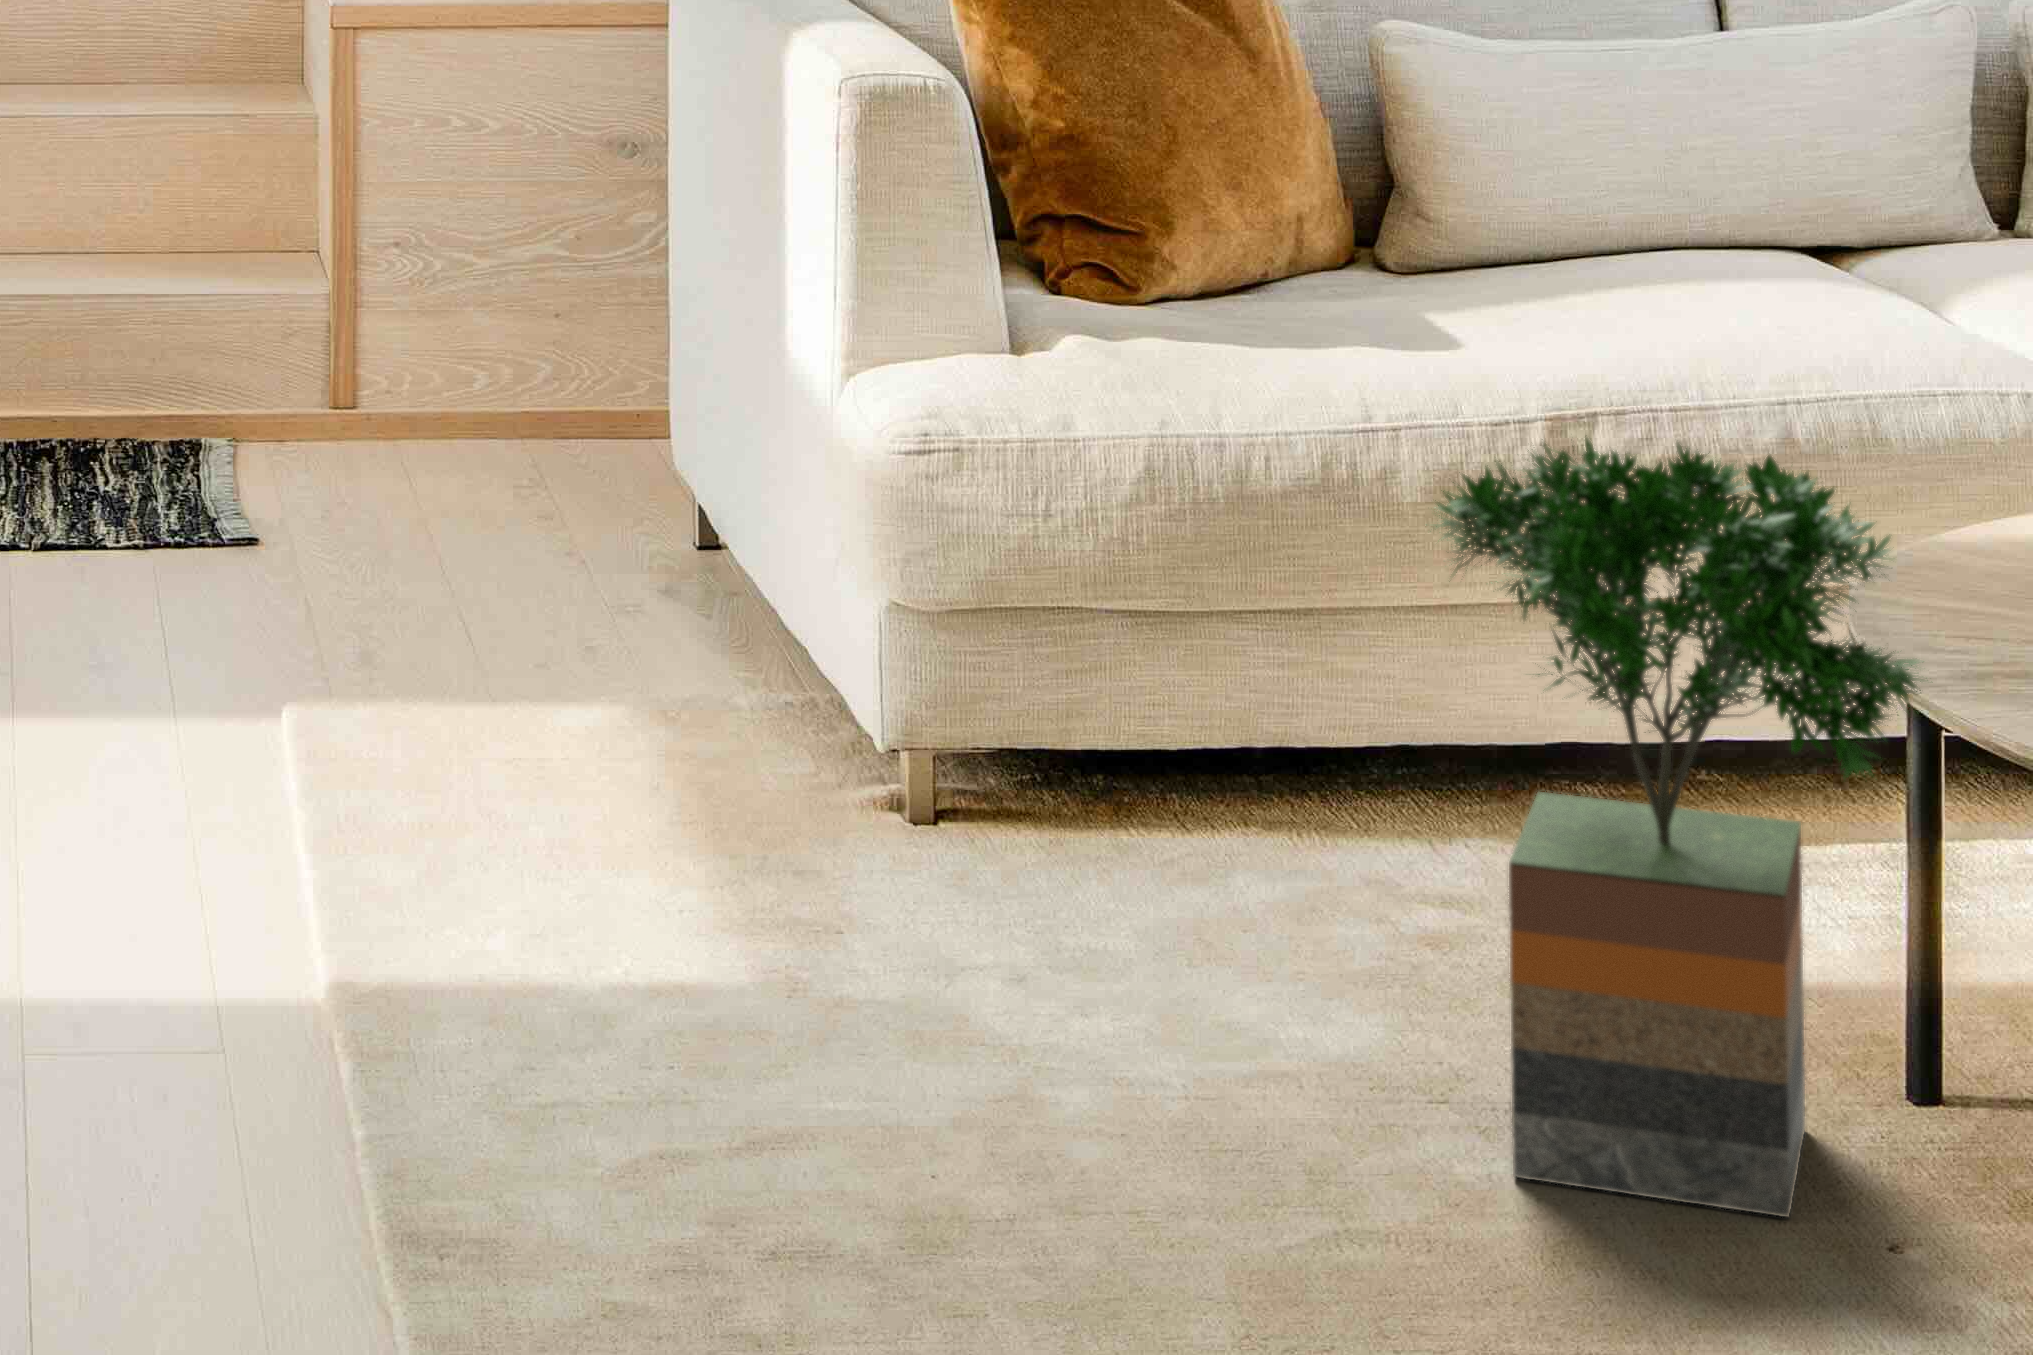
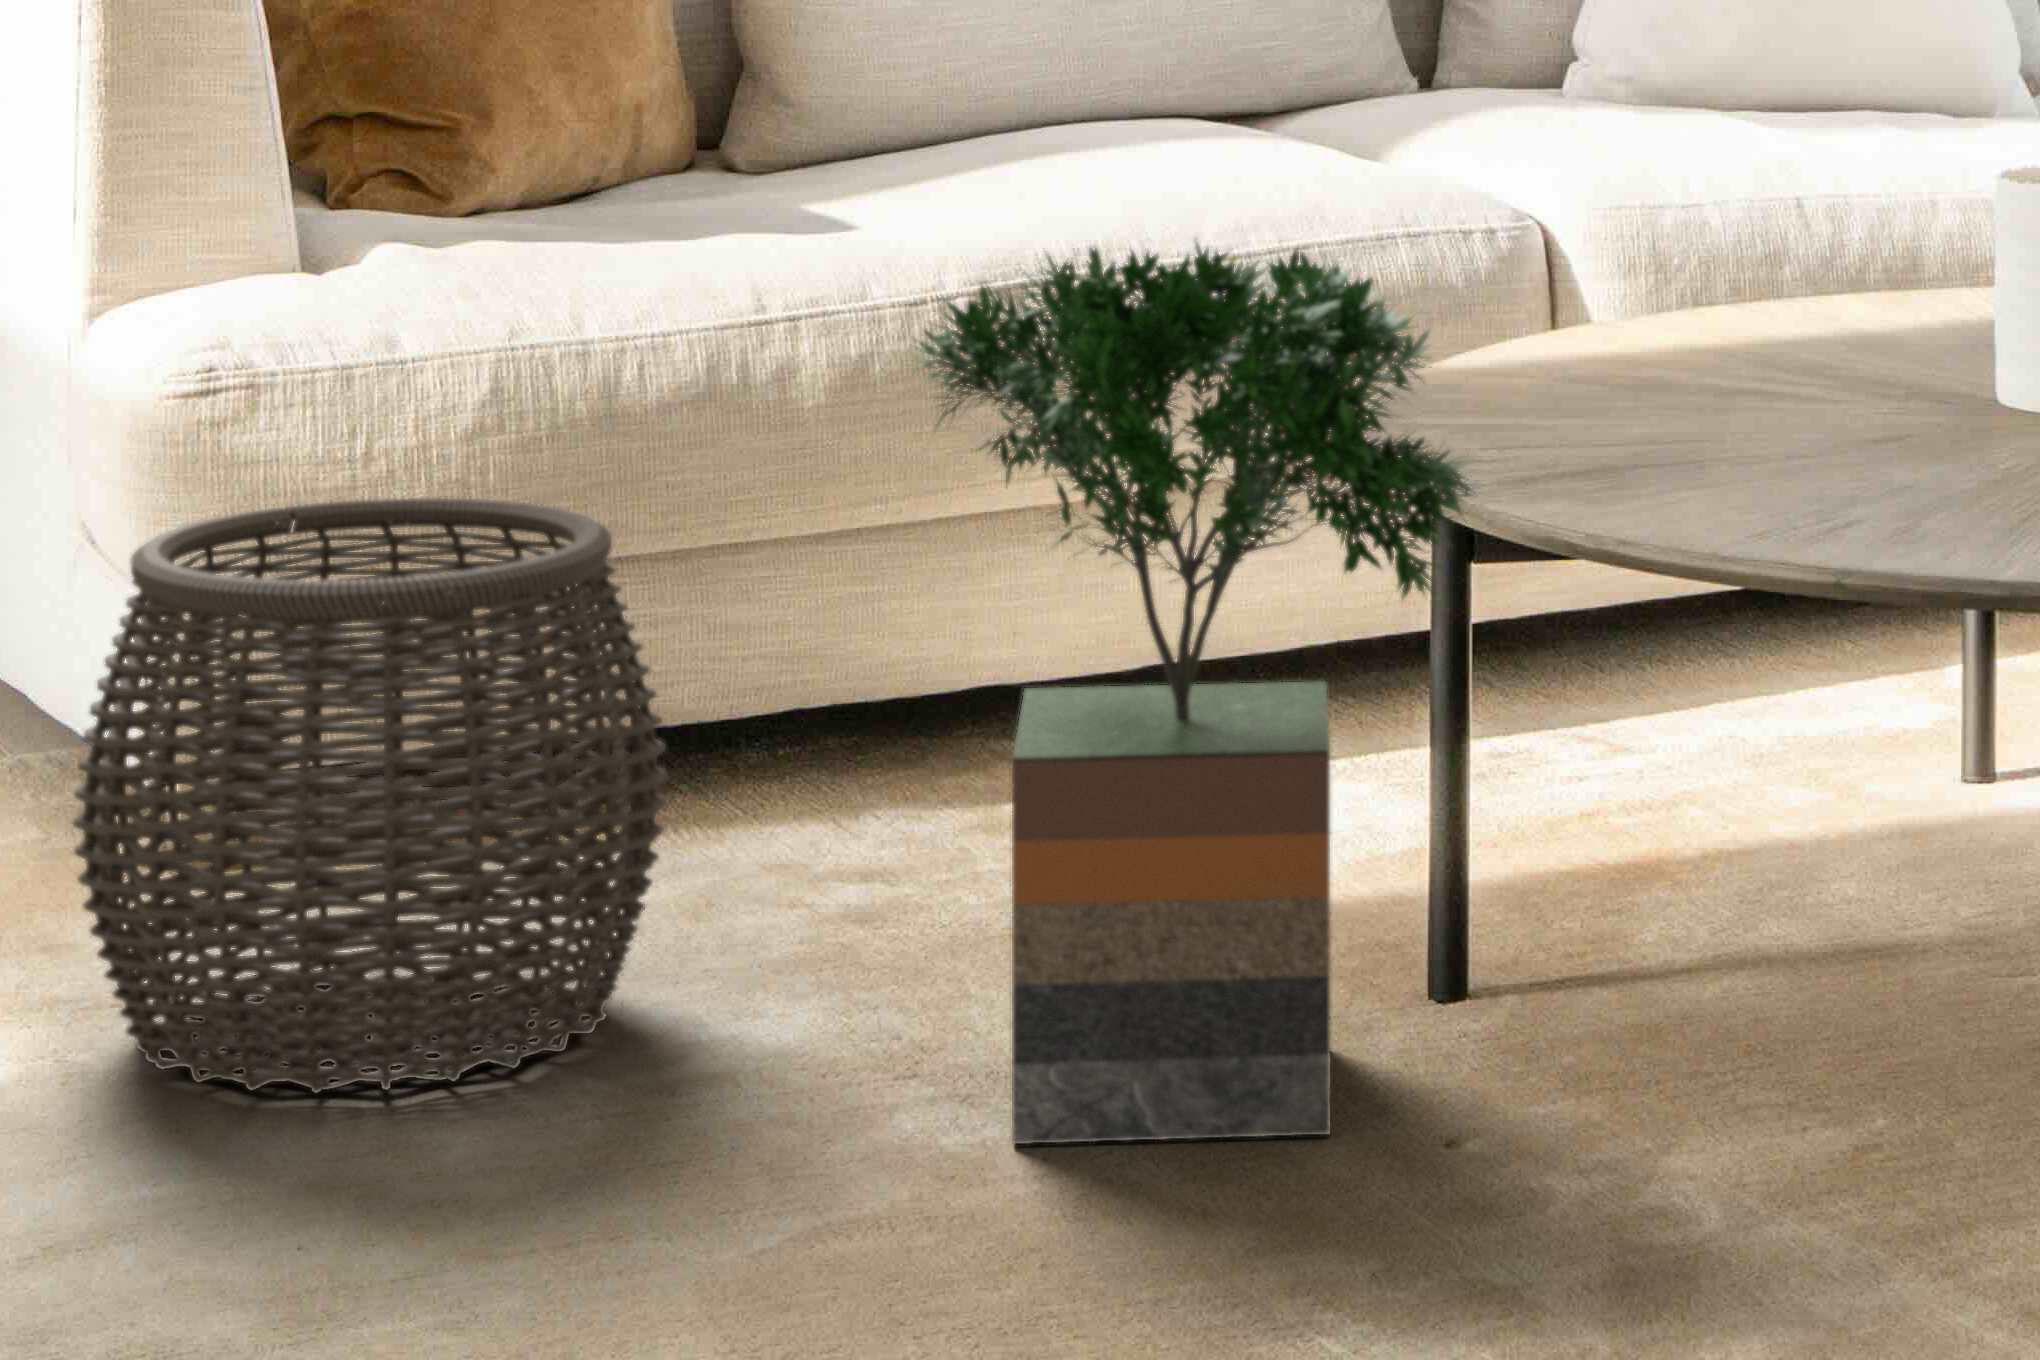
woven basket: none [796,557,1252,1039] -> present [73,497,667,1093]

